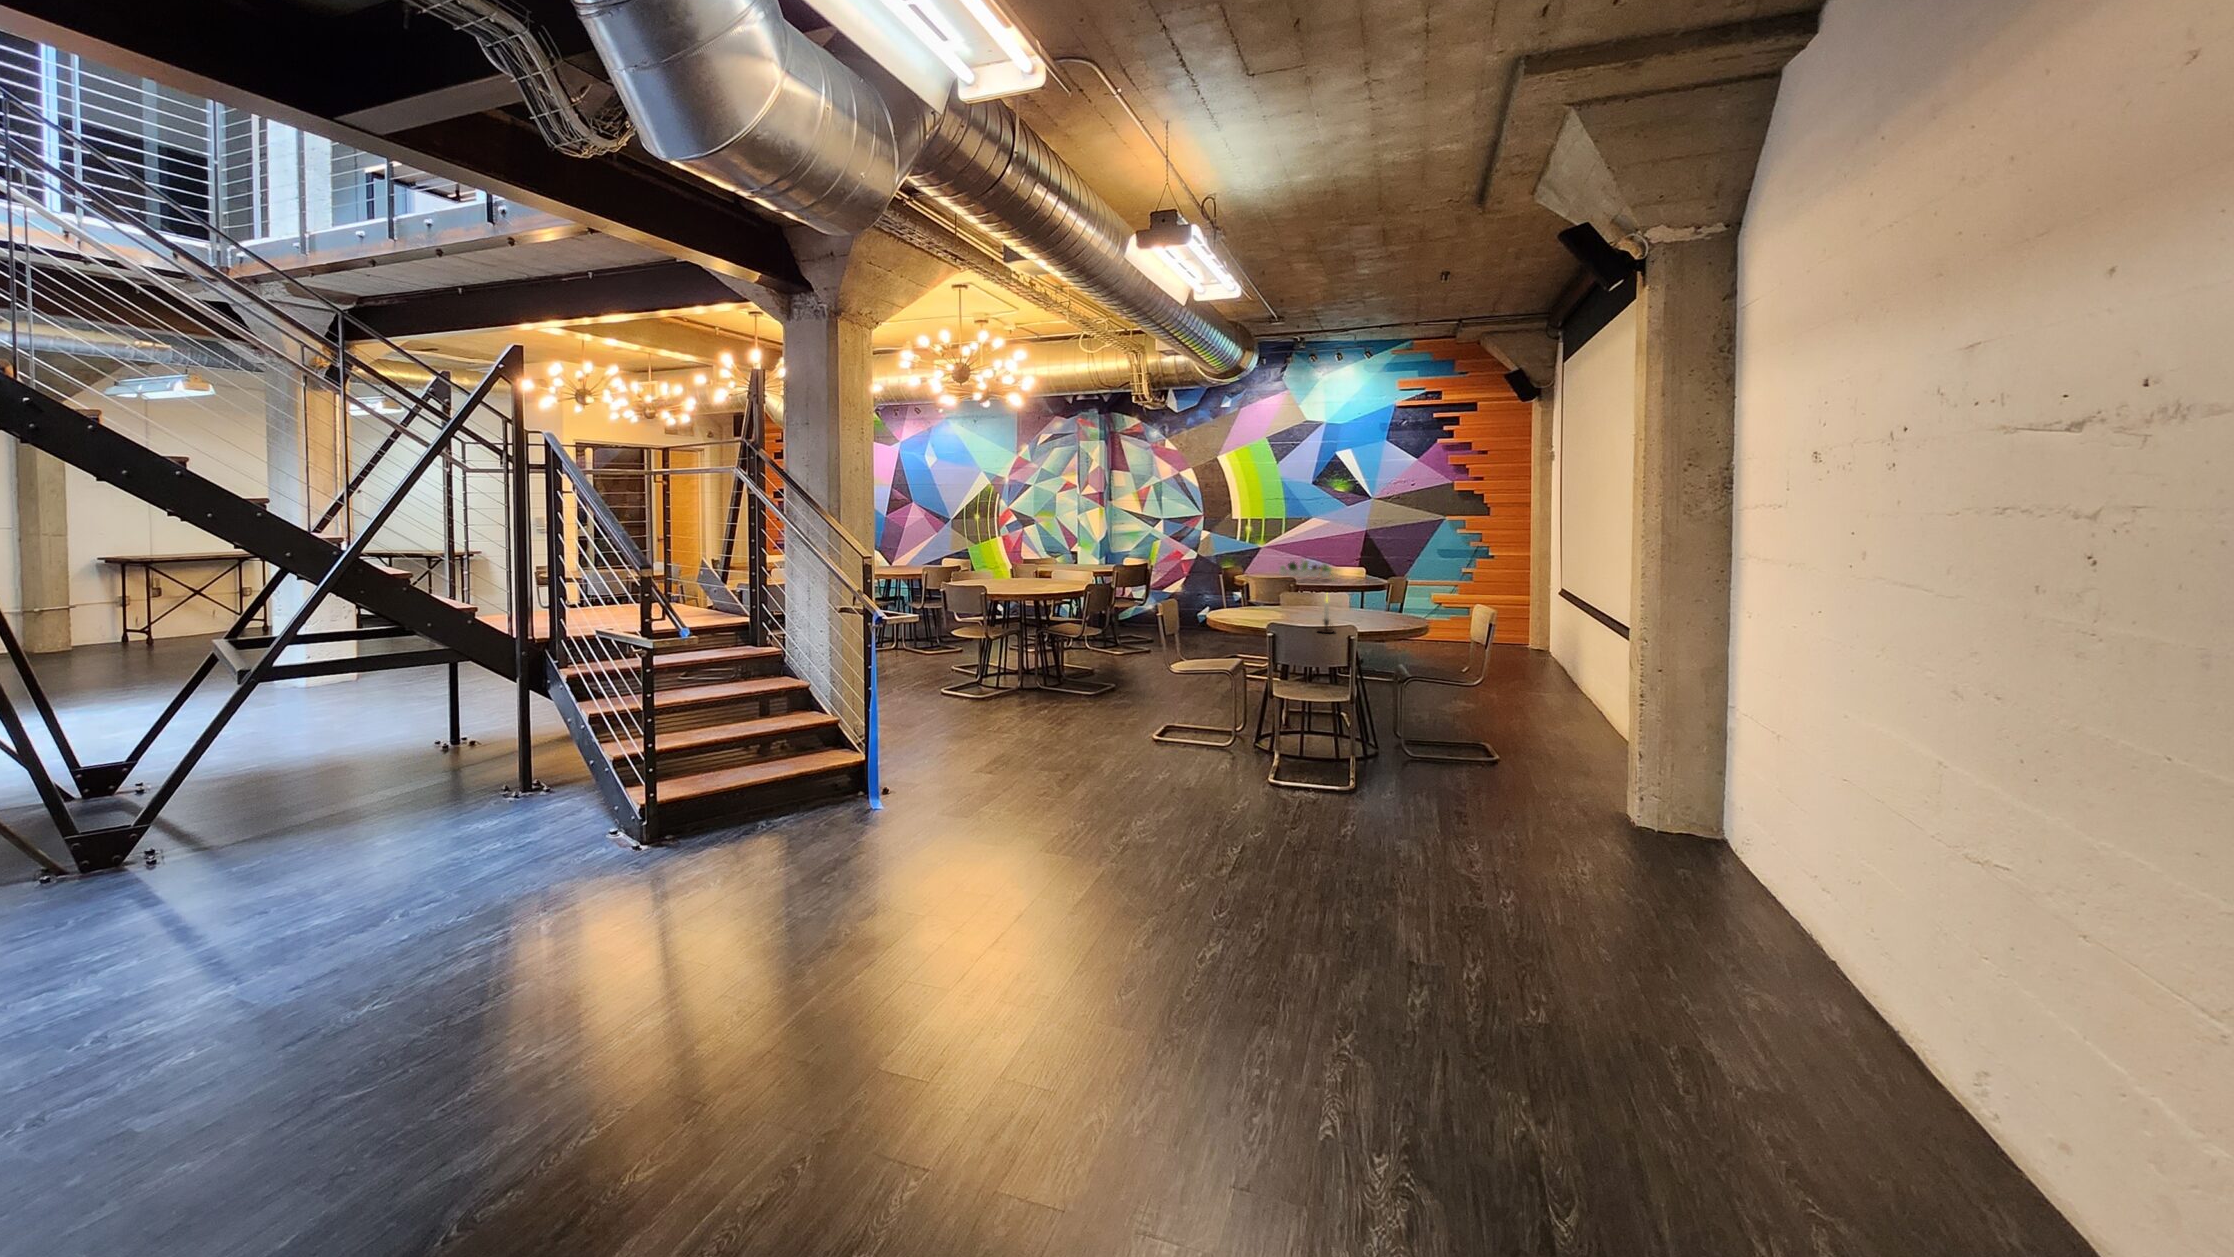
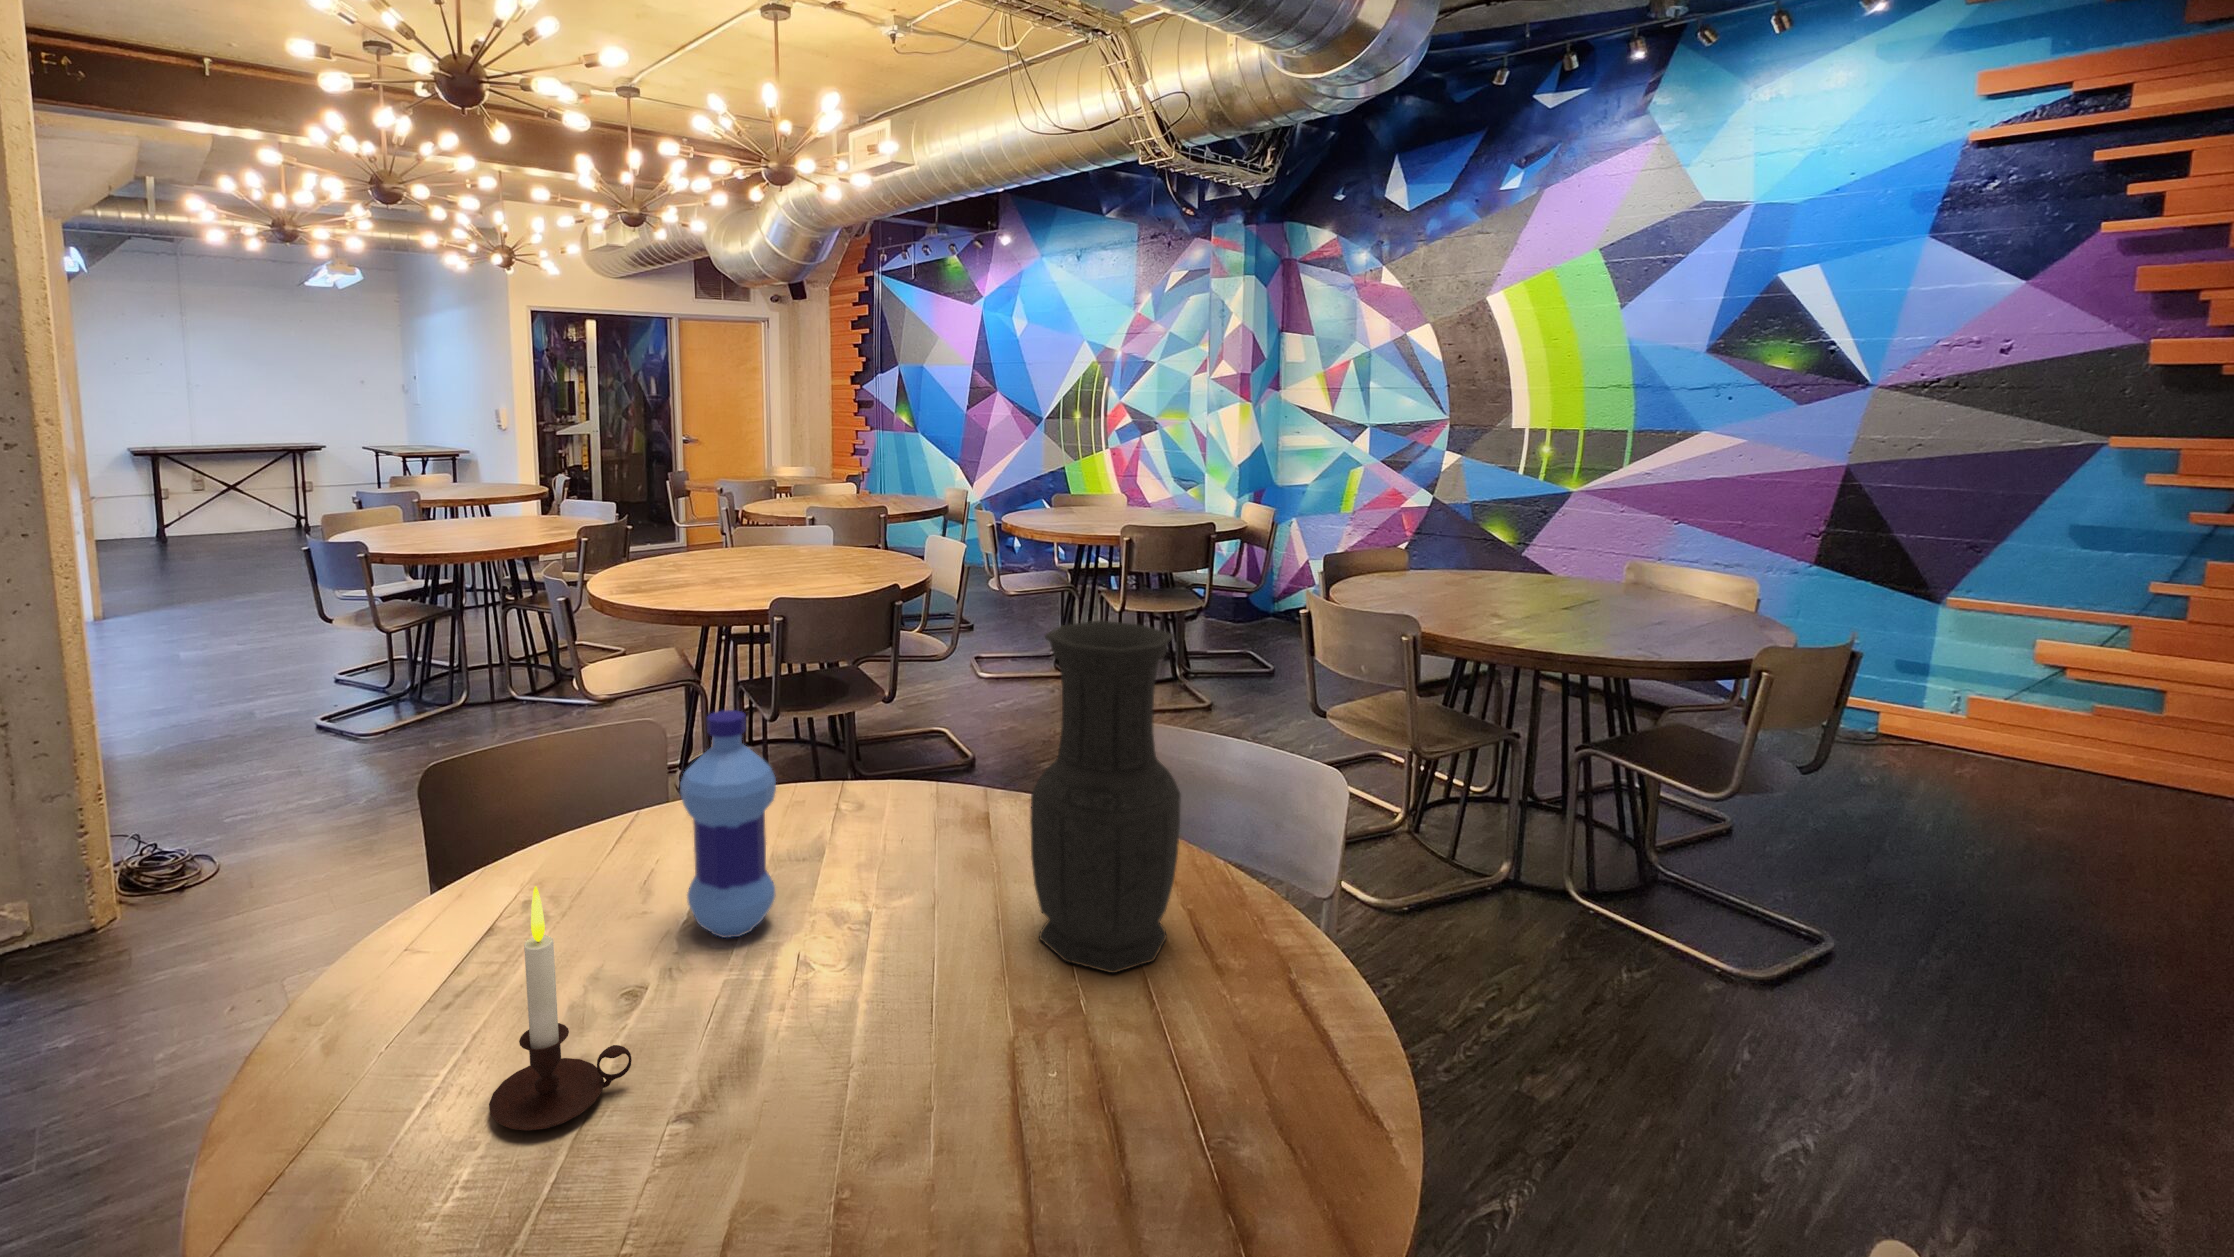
vase: none [1346,555,1377,621] -> present [1030,620,1181,973]
succulent plant: present [1279,561,1333,578] -> none [1429,538,1588,611]
water bottle: none [1289,576,1309,624] -> present [680,710,776,938]

